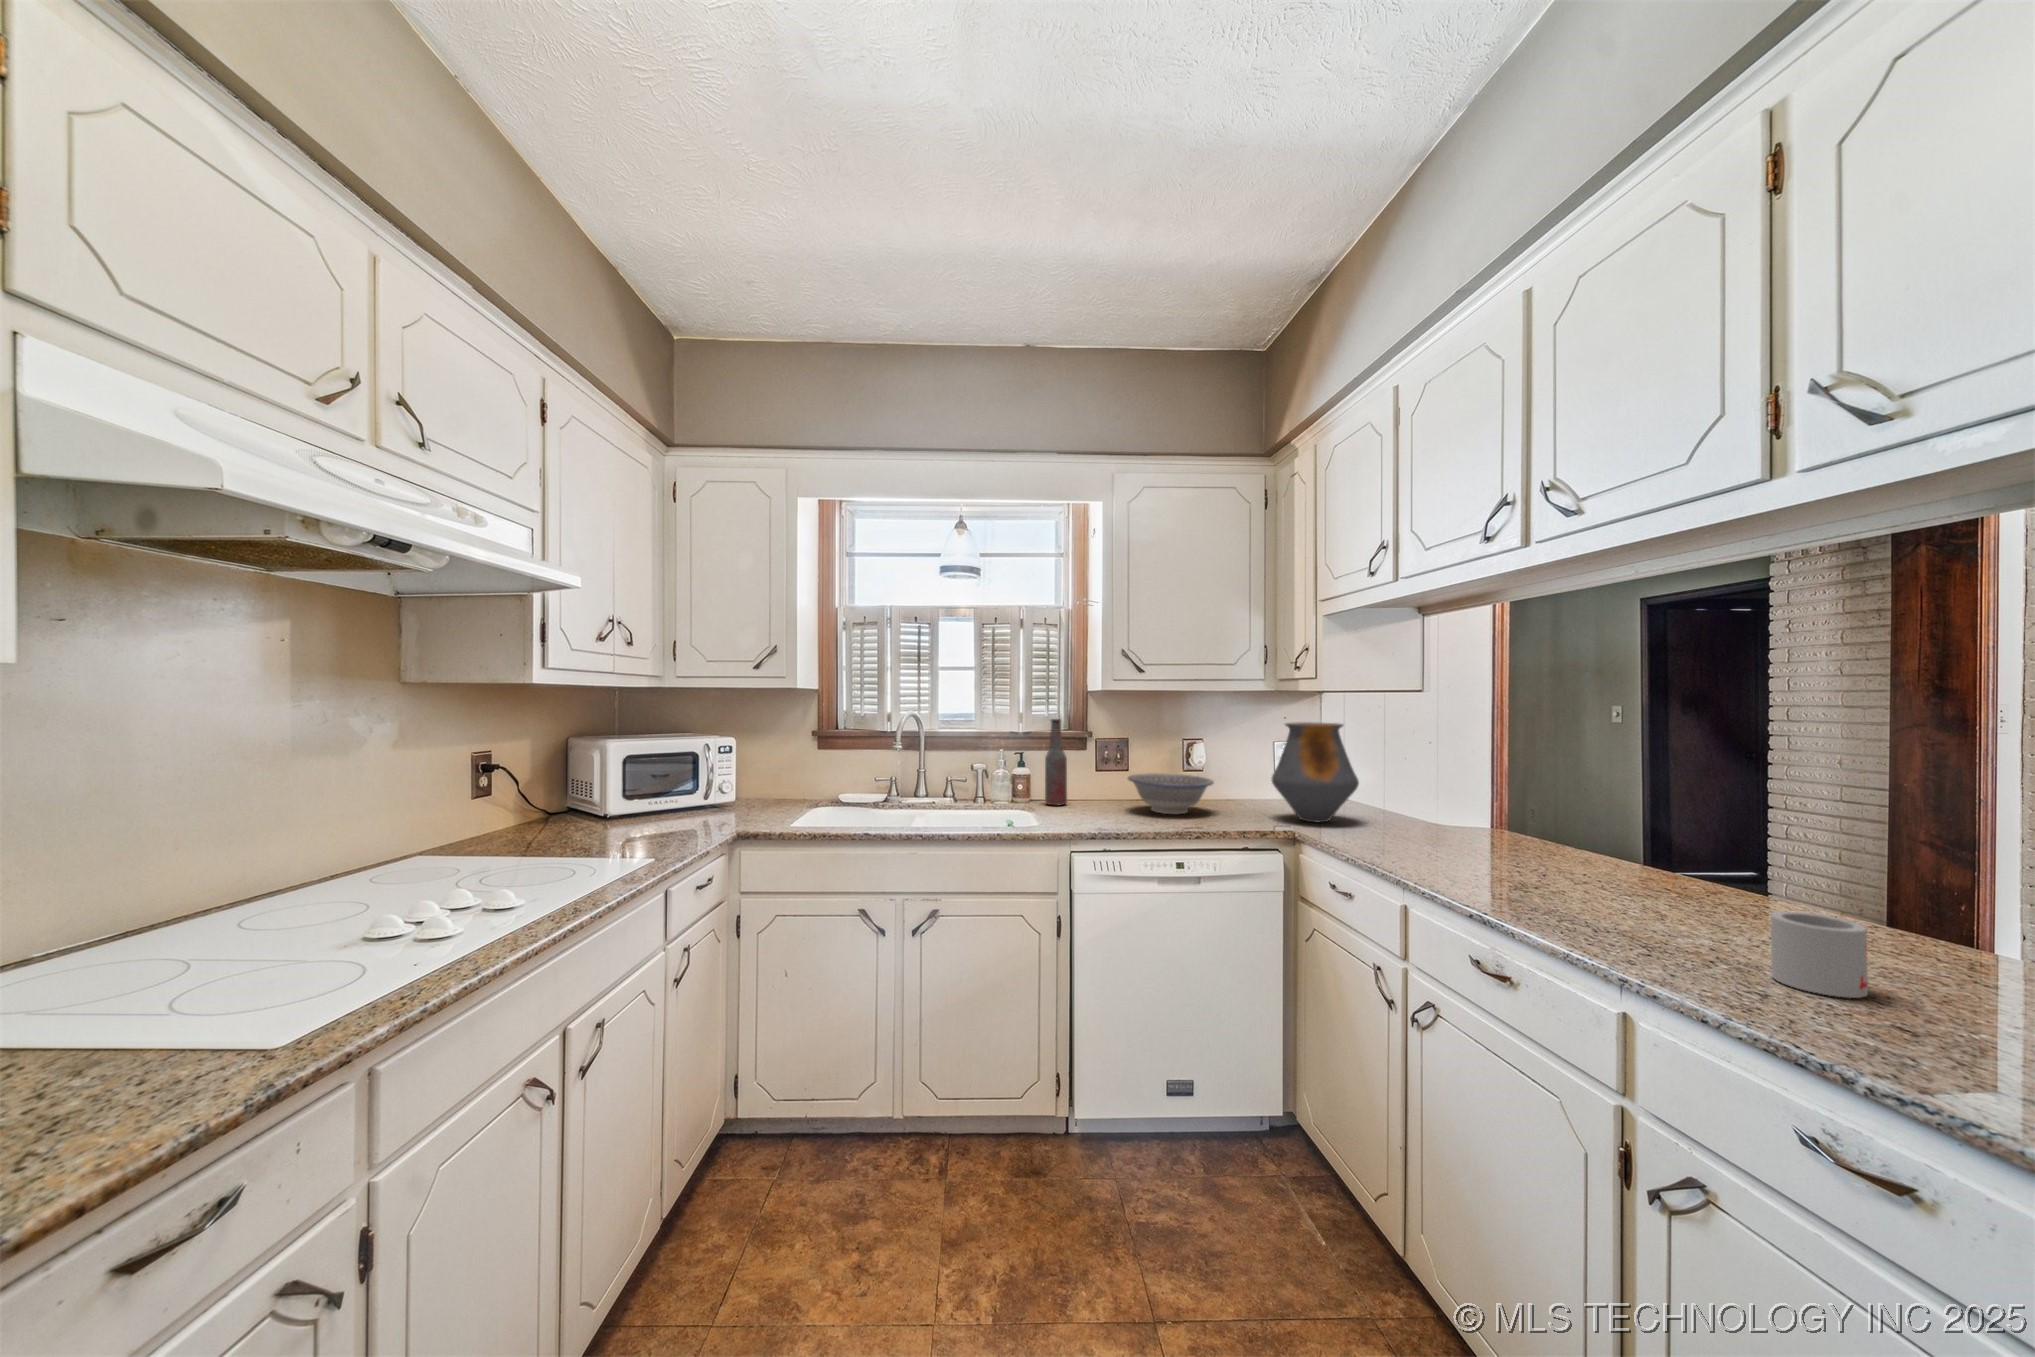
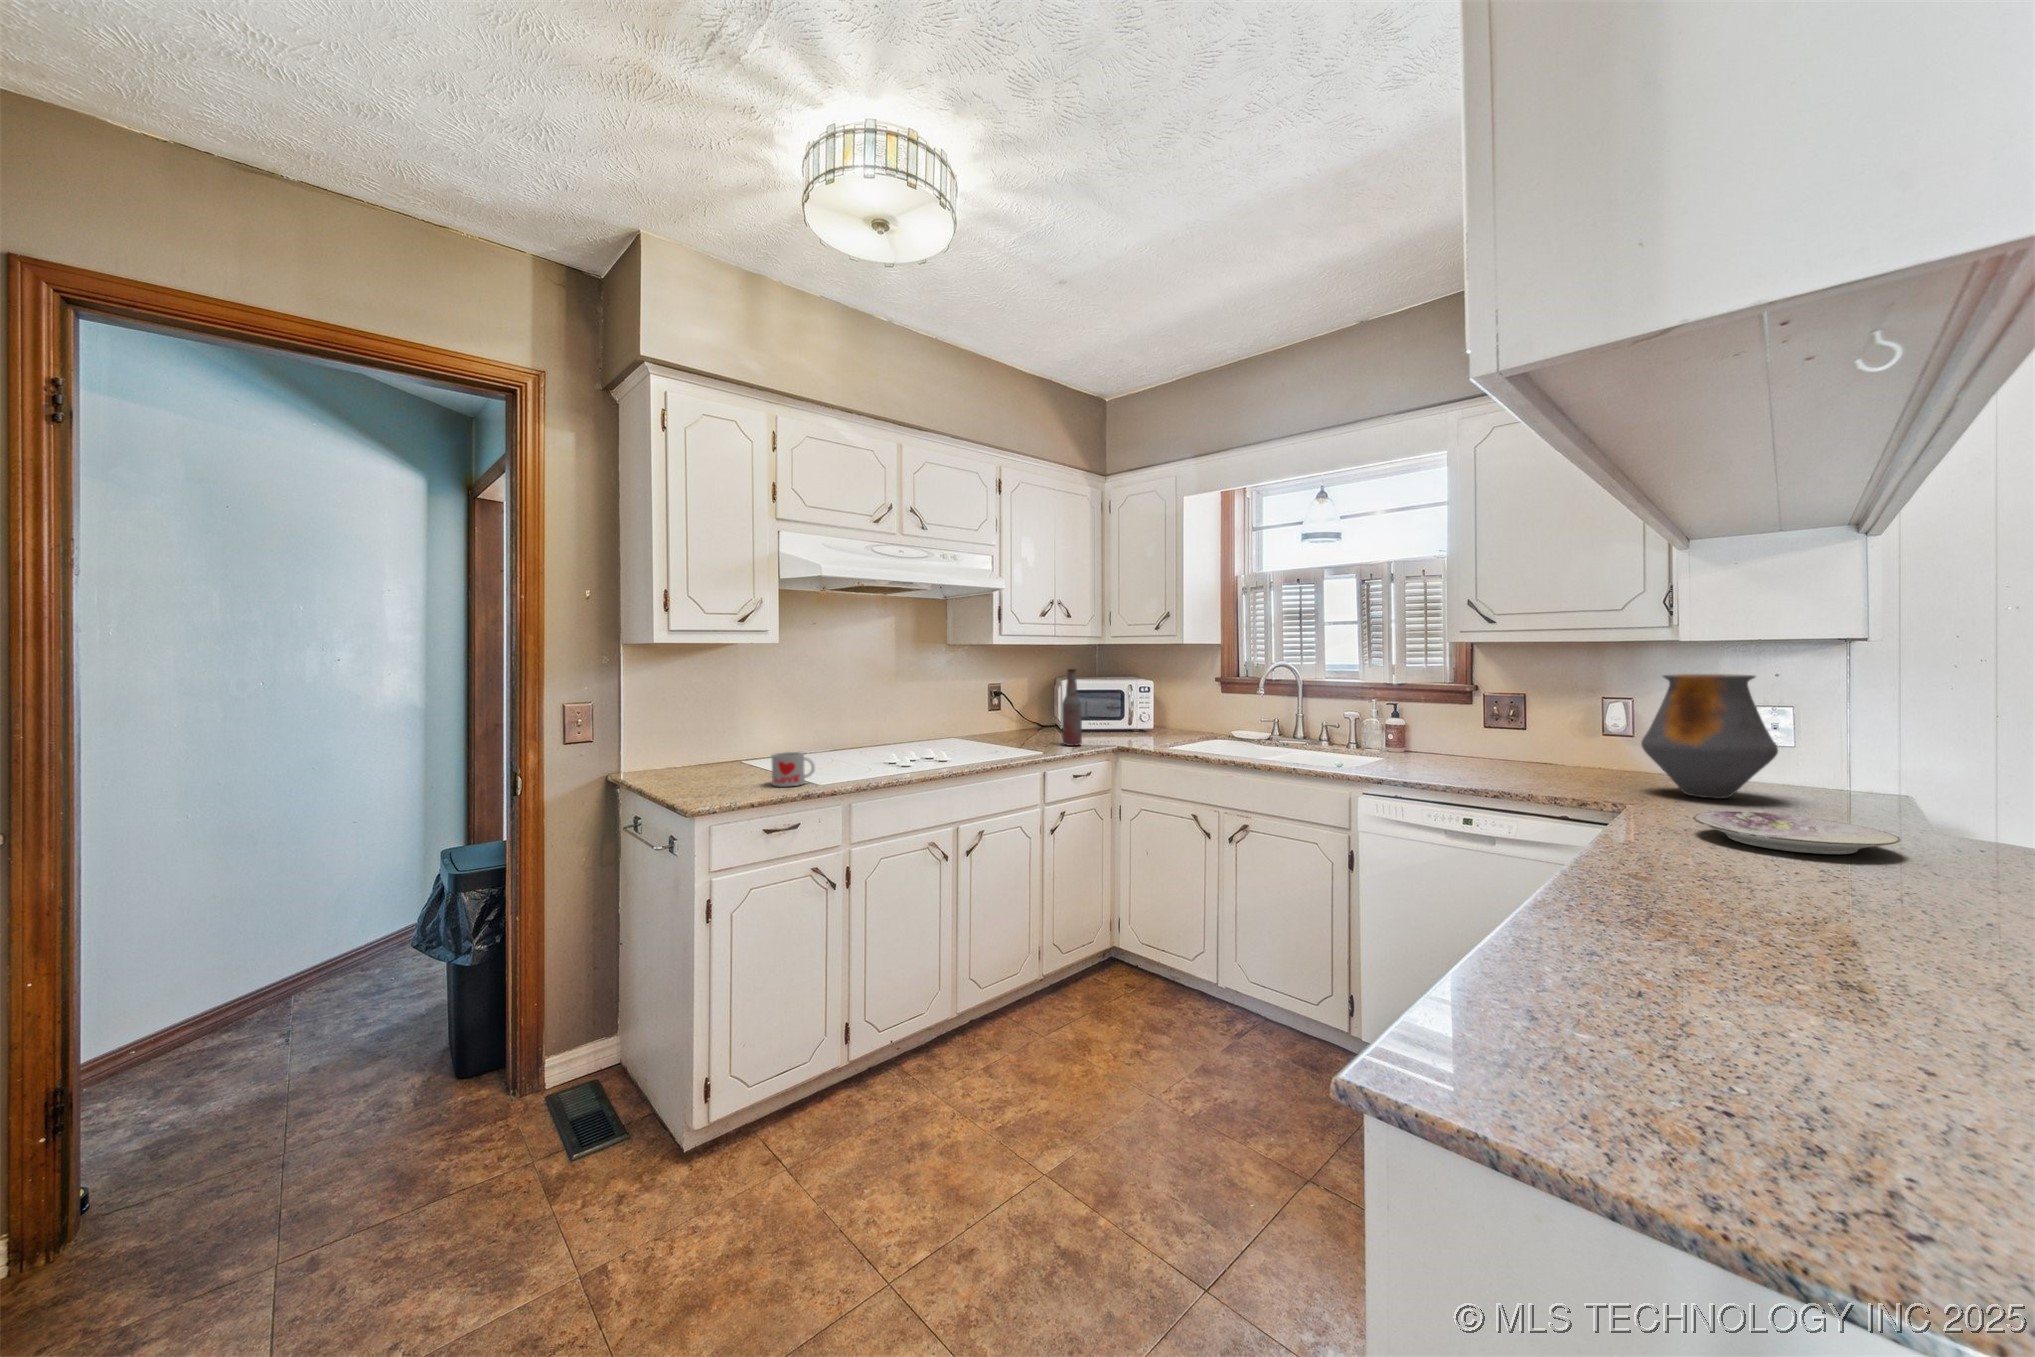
bottle: present [1045,719,1067,806] -> present [1062,669,1082,746]
bowl: present [1128,773,1213,814] -> none [1477,730,1589,774]
plate: none [1409,834,1541,866] -> present [1693,811,1901,854]
mug: present [1770,911,1868,998] -> present [772,752,815,787]

